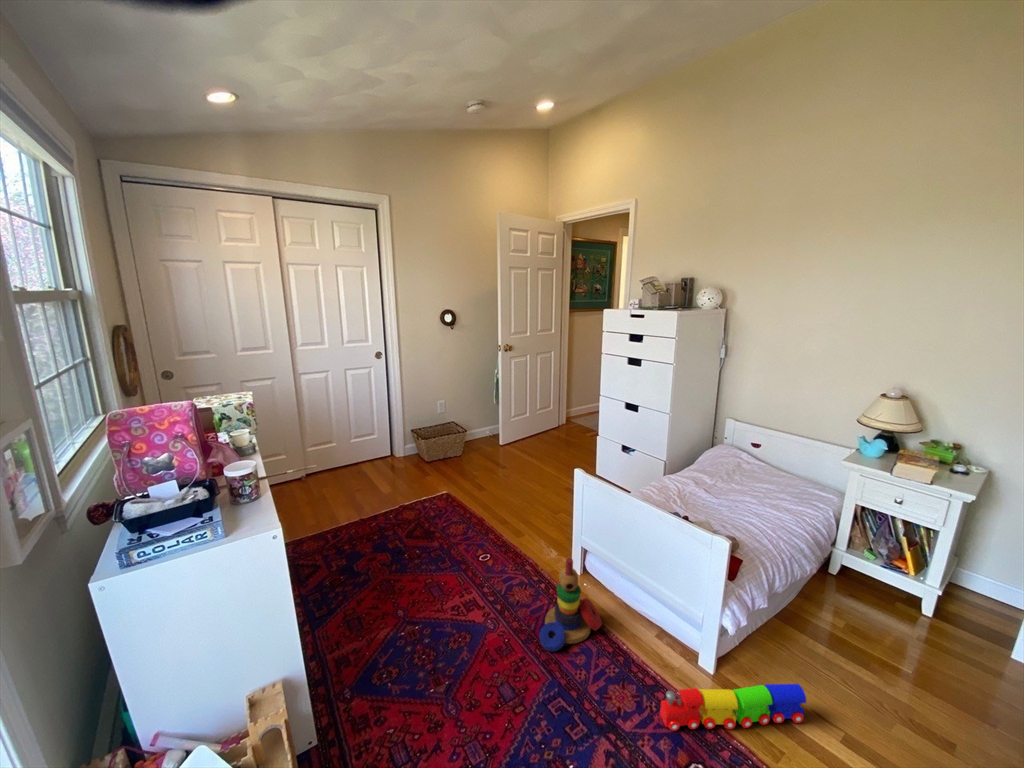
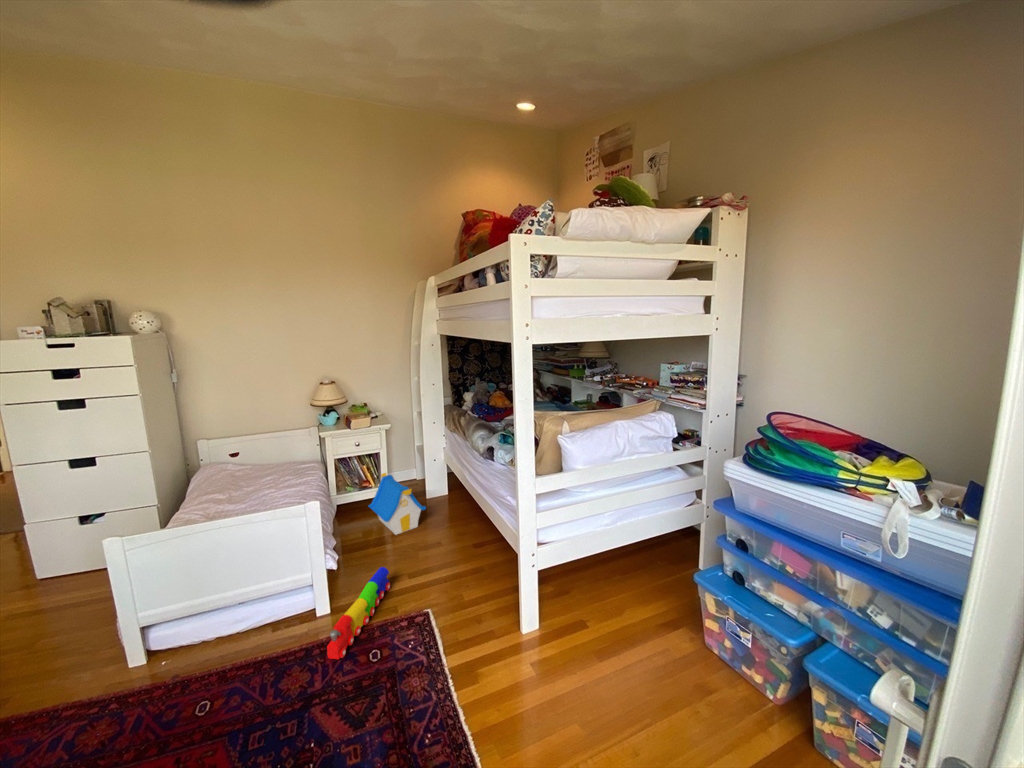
stacking toy: present [539,558,602,651] -> none [152,621,227,738]
toy house: none [875,565,982,688] -> present [369,473,426,535]

